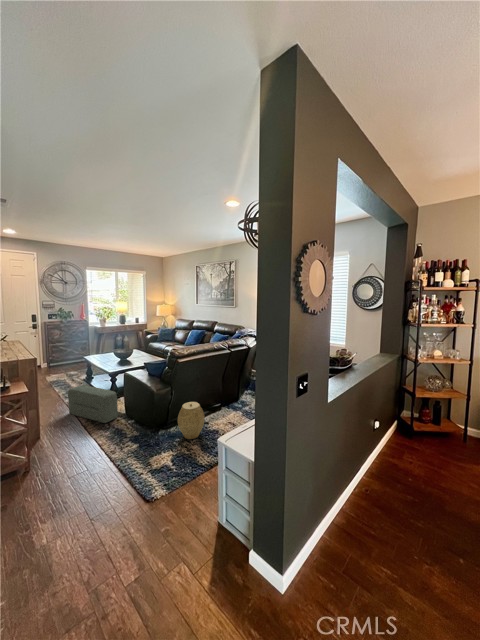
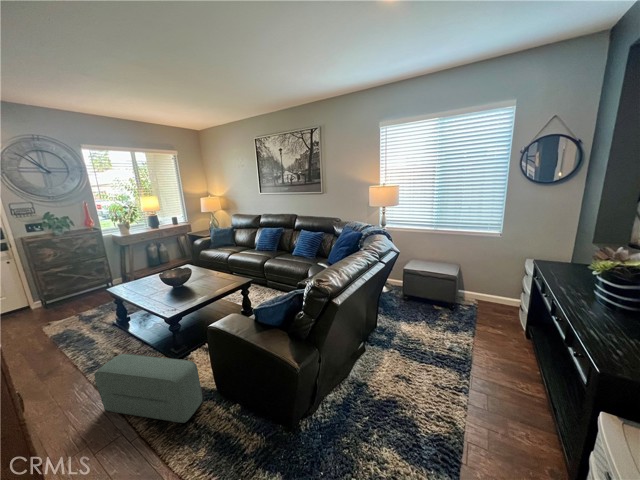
woven basket: present [178,402,205,439] -> none [330,363,376,430]

